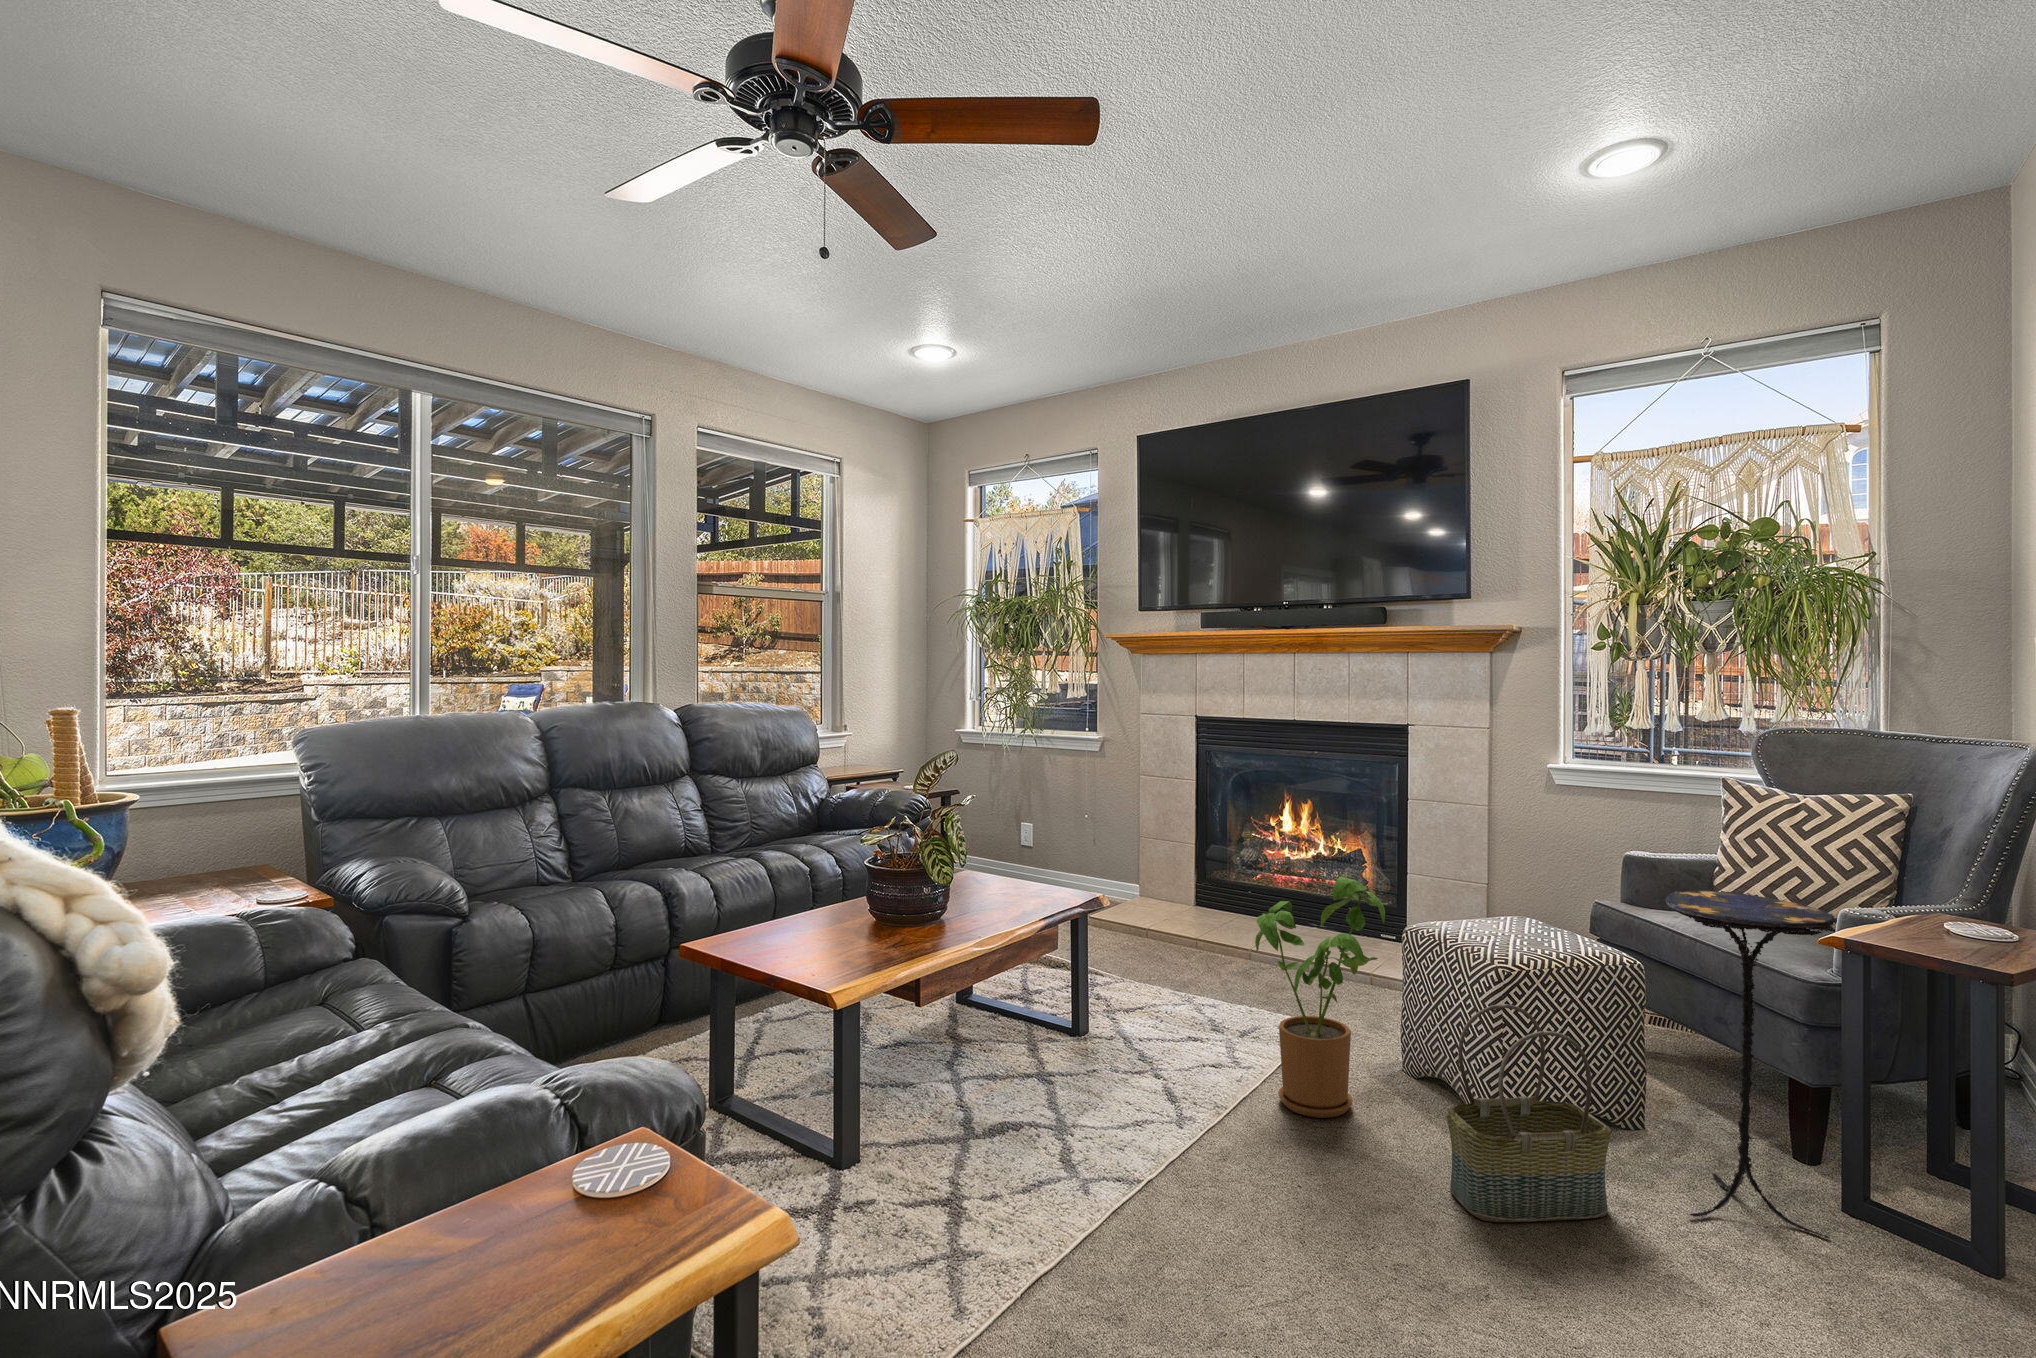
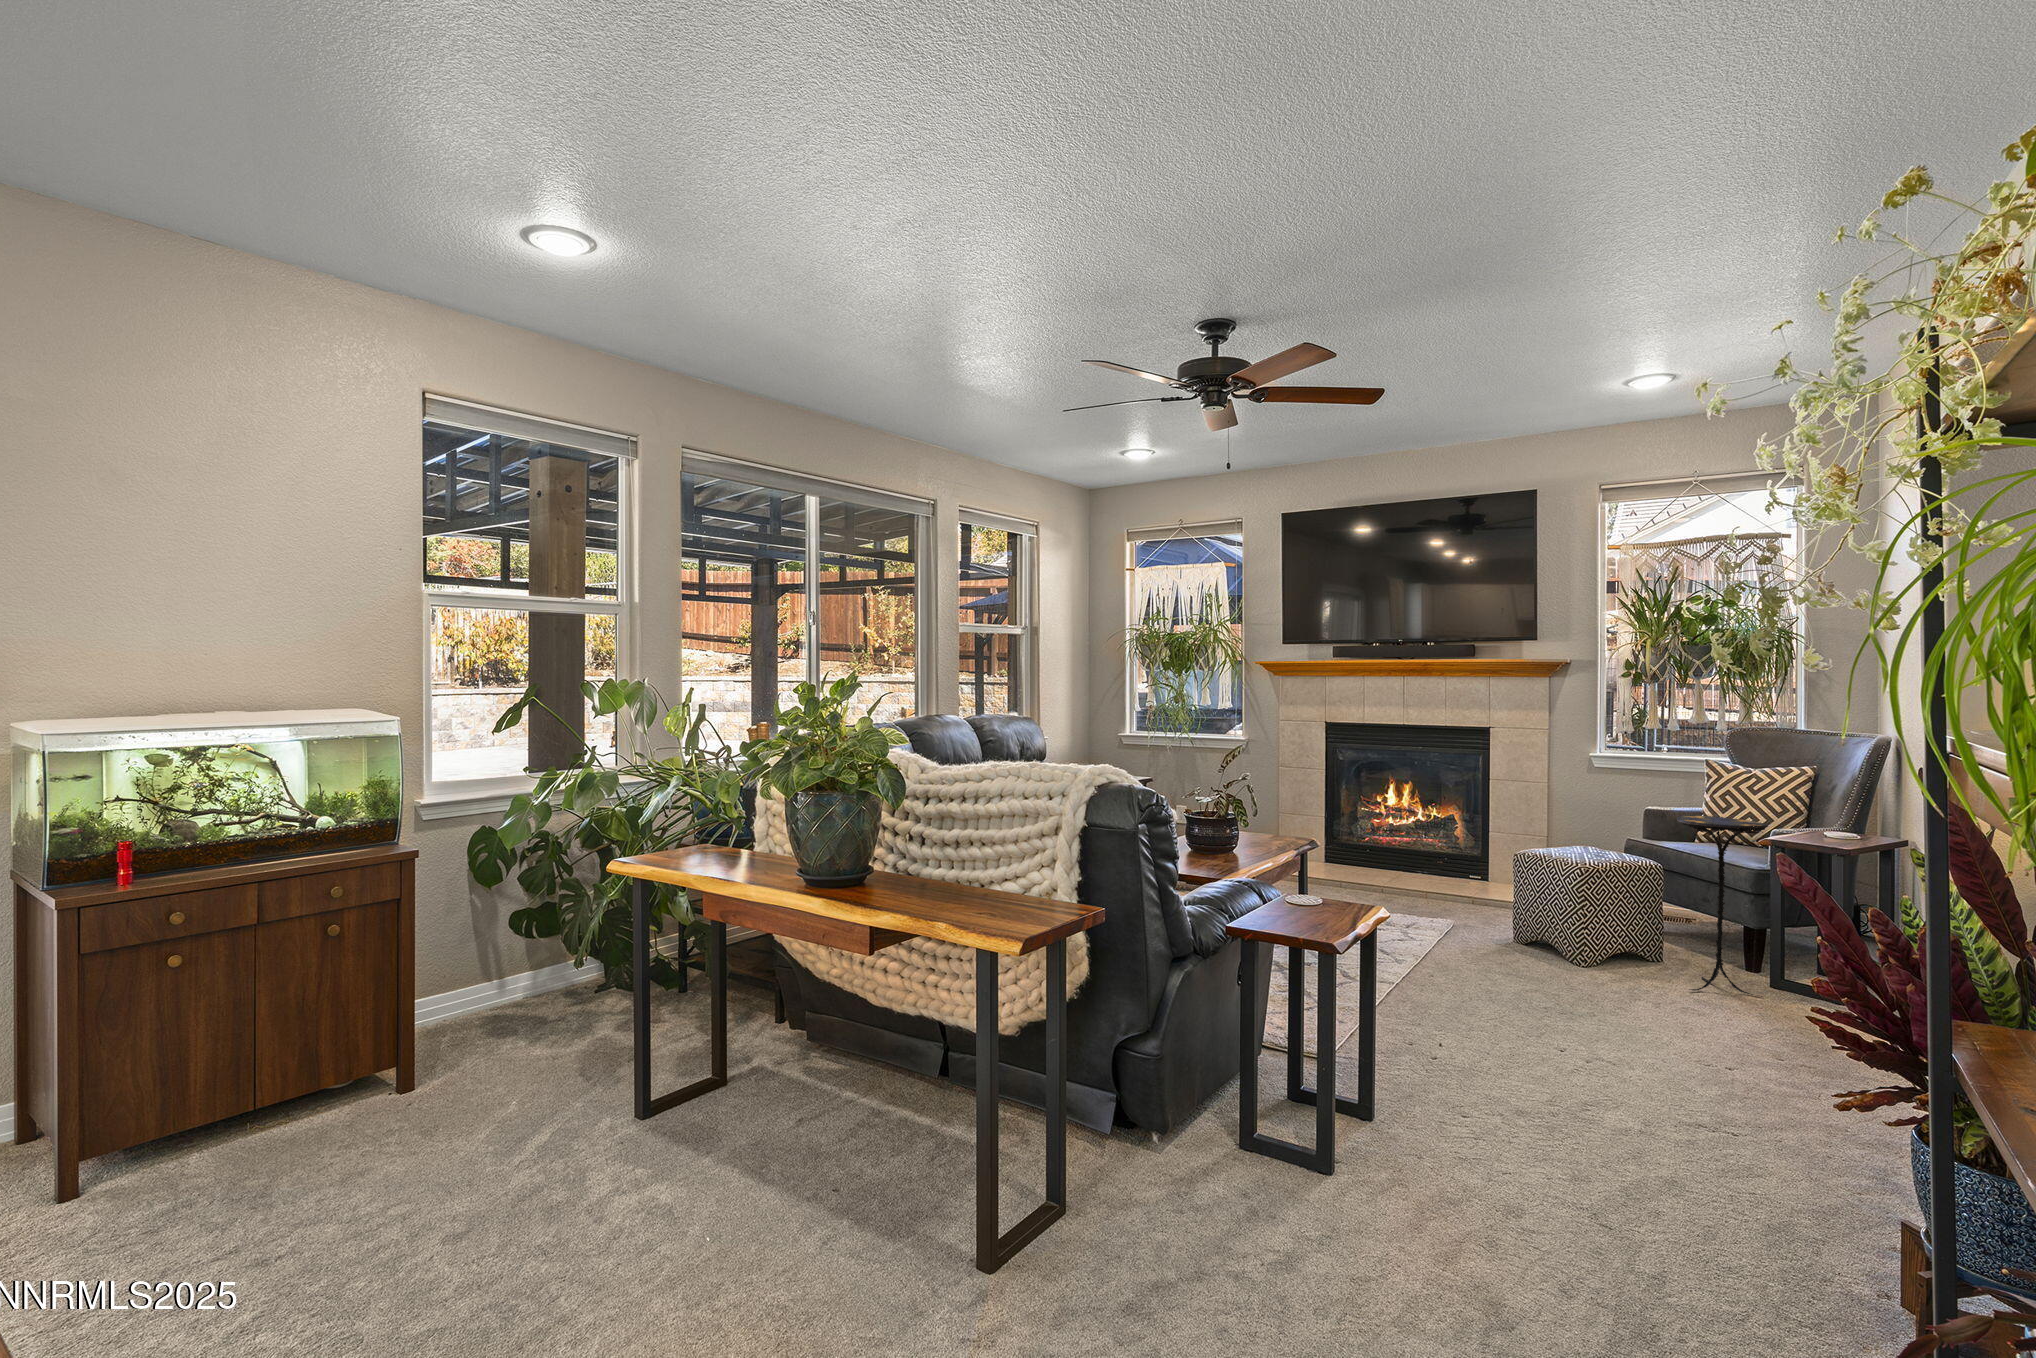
house plant: present [1255,877,1388,1118] -> none [1423,815,1507,959]
basket: present [1446,1004,1611,1222] -> none [1555,879,1648,993]

